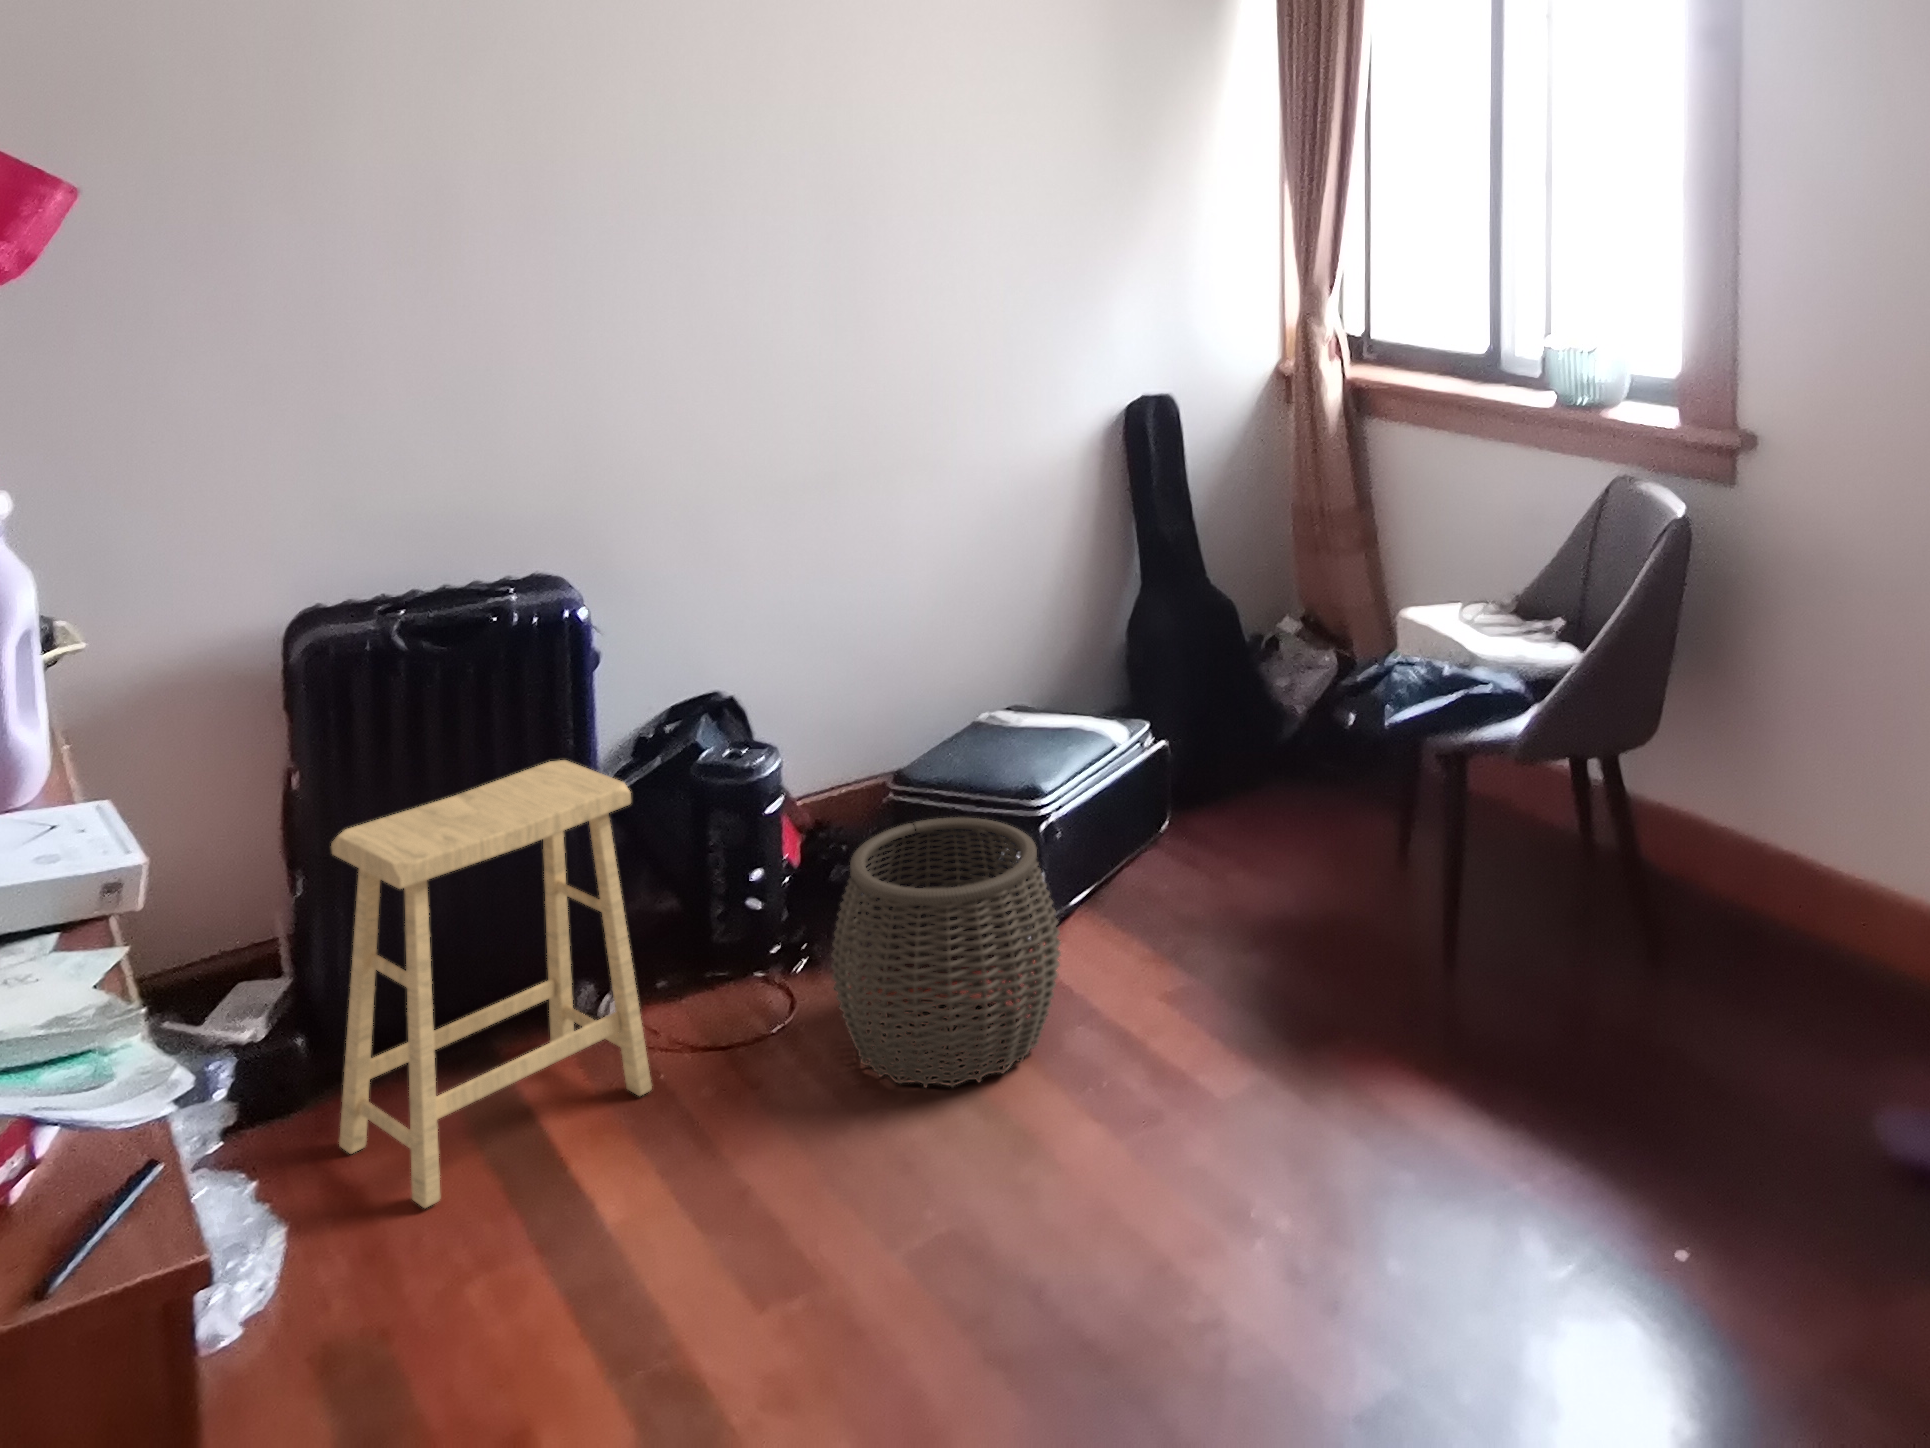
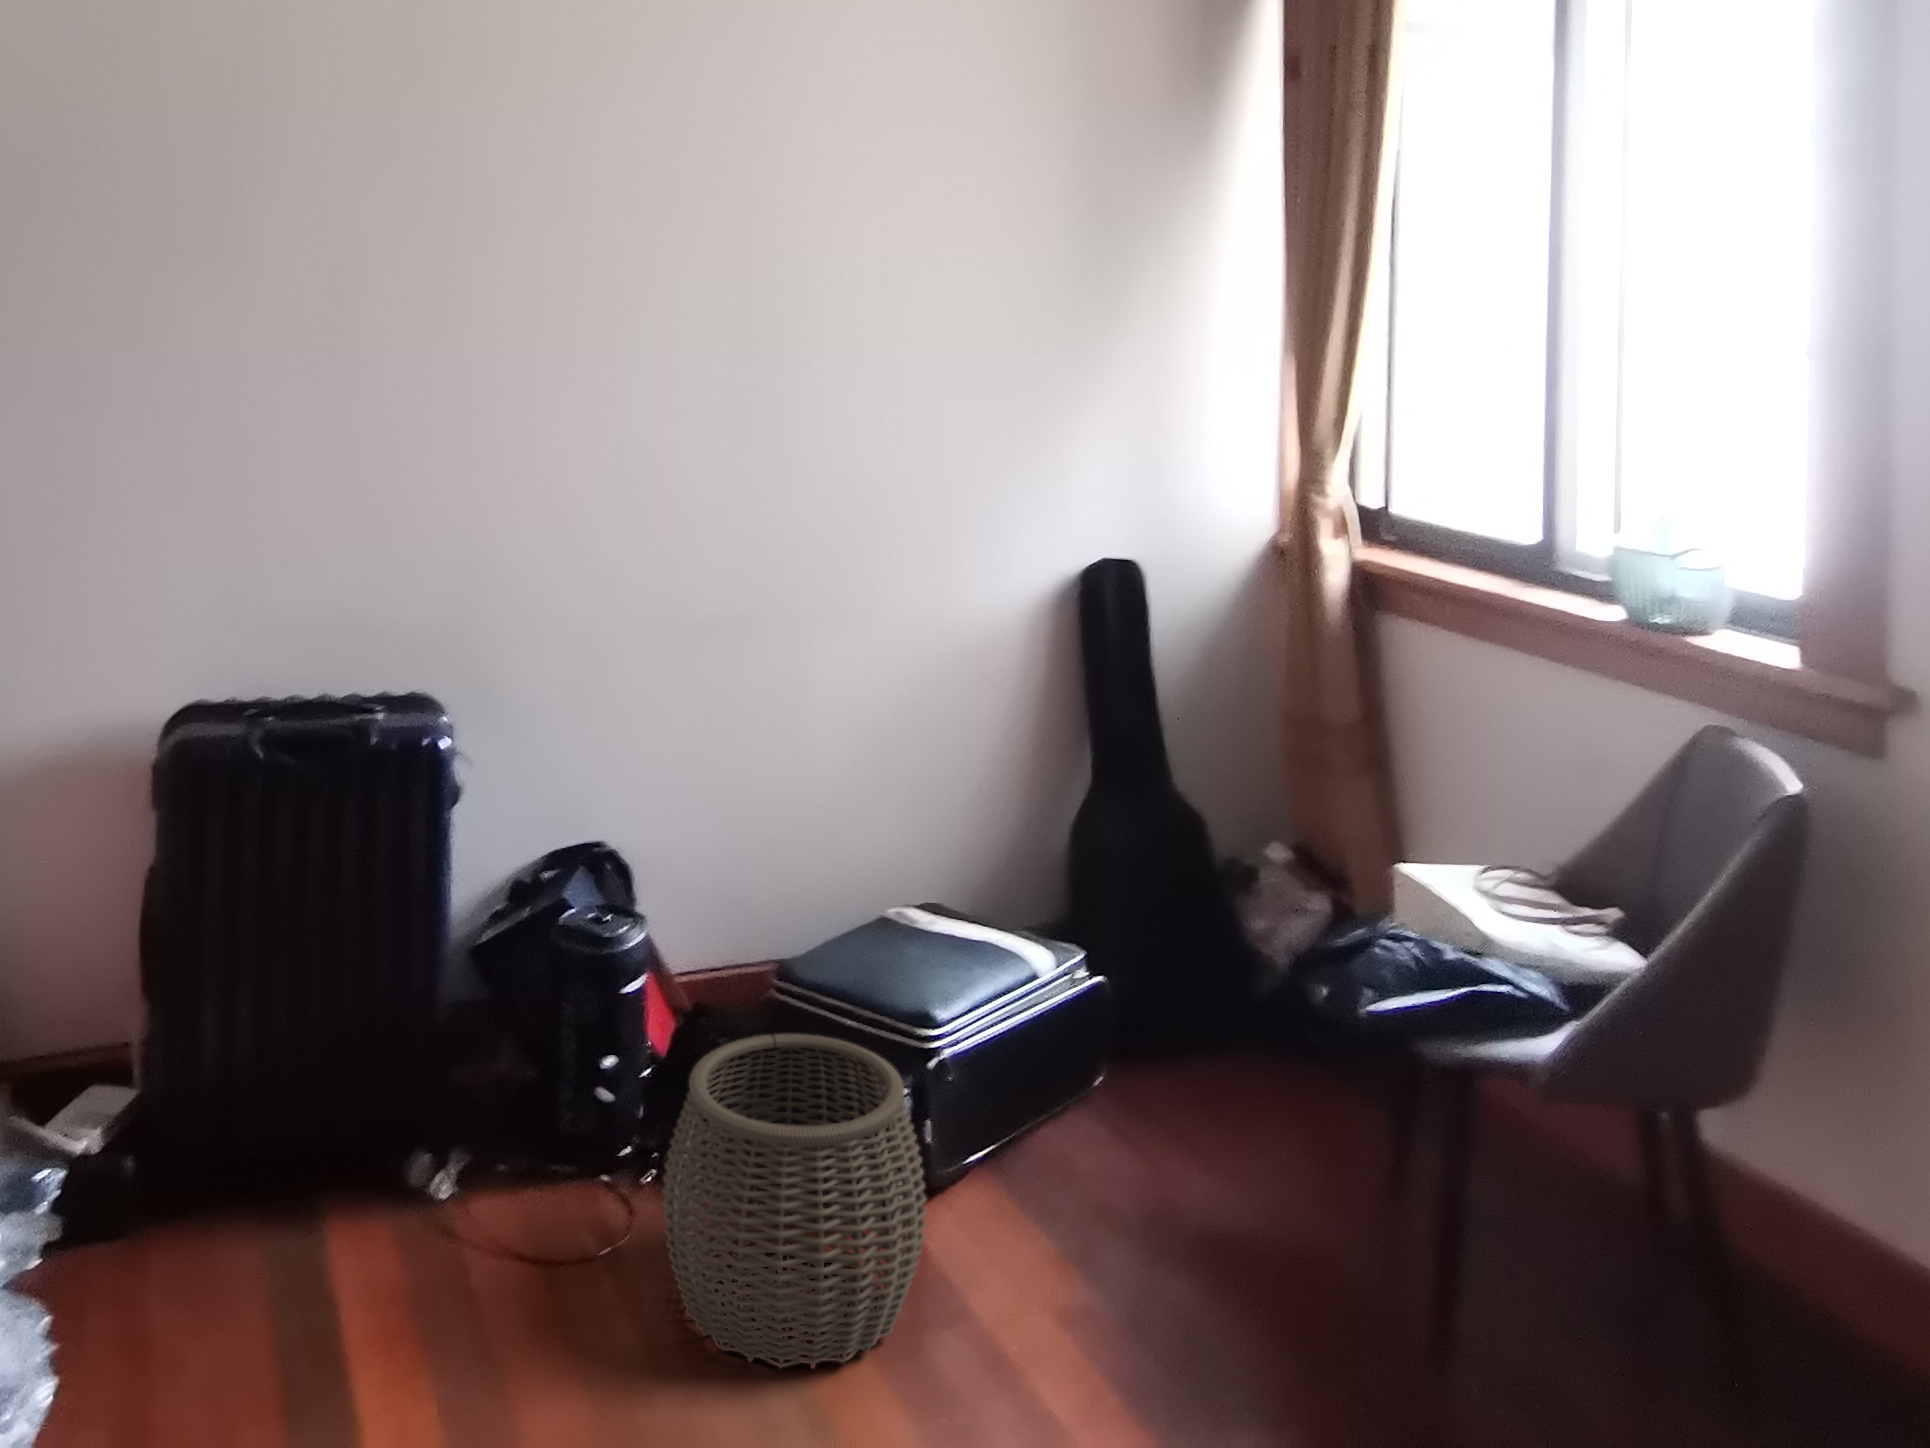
footstool: present [331,760,652,1208] -> none [137,905,459,1390]

